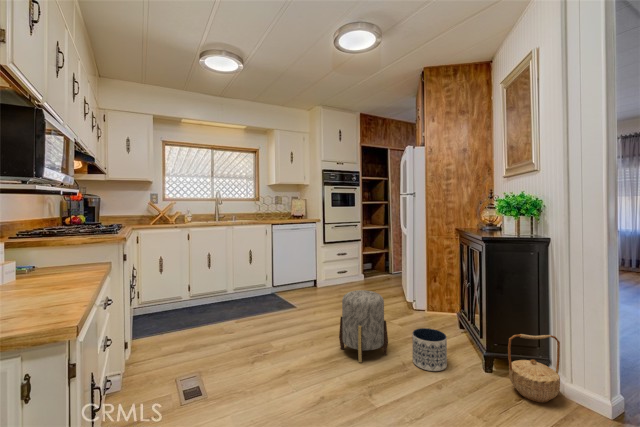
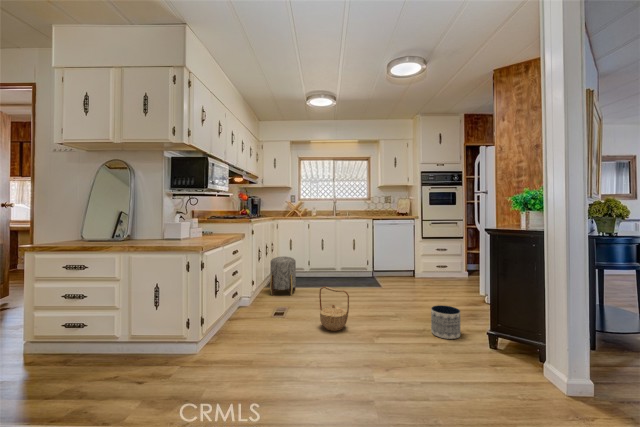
stool: present [339,290,388,363] -> present [270,257,296,296]
basket: present [508,334,560,402] -> present [319,287,349,331]

